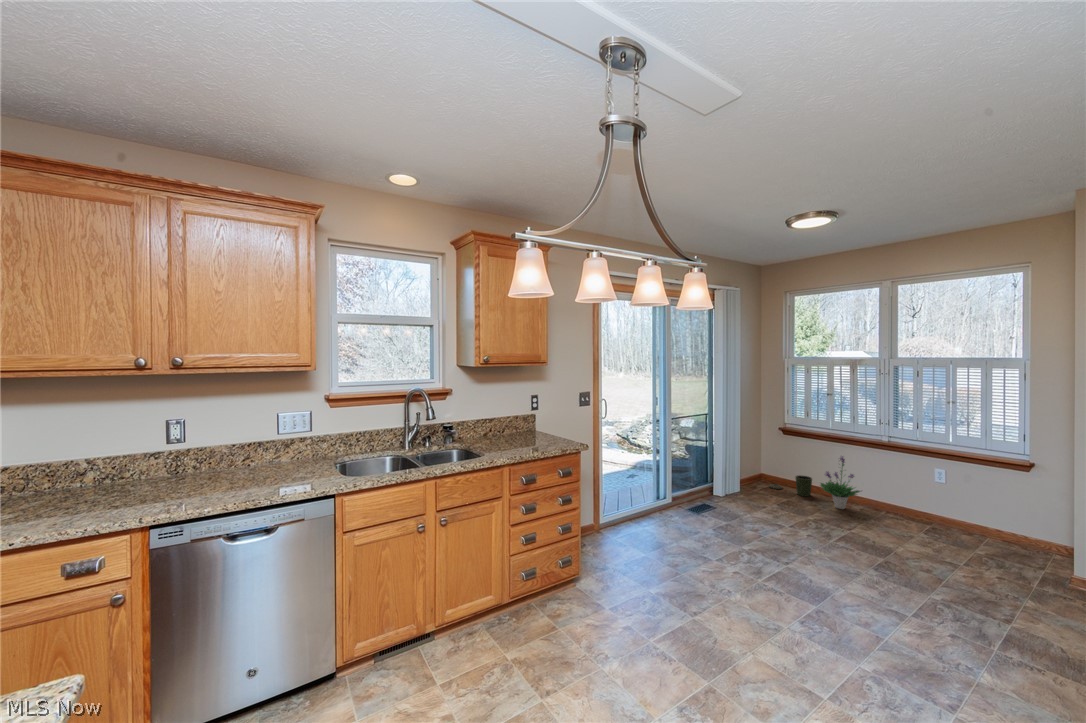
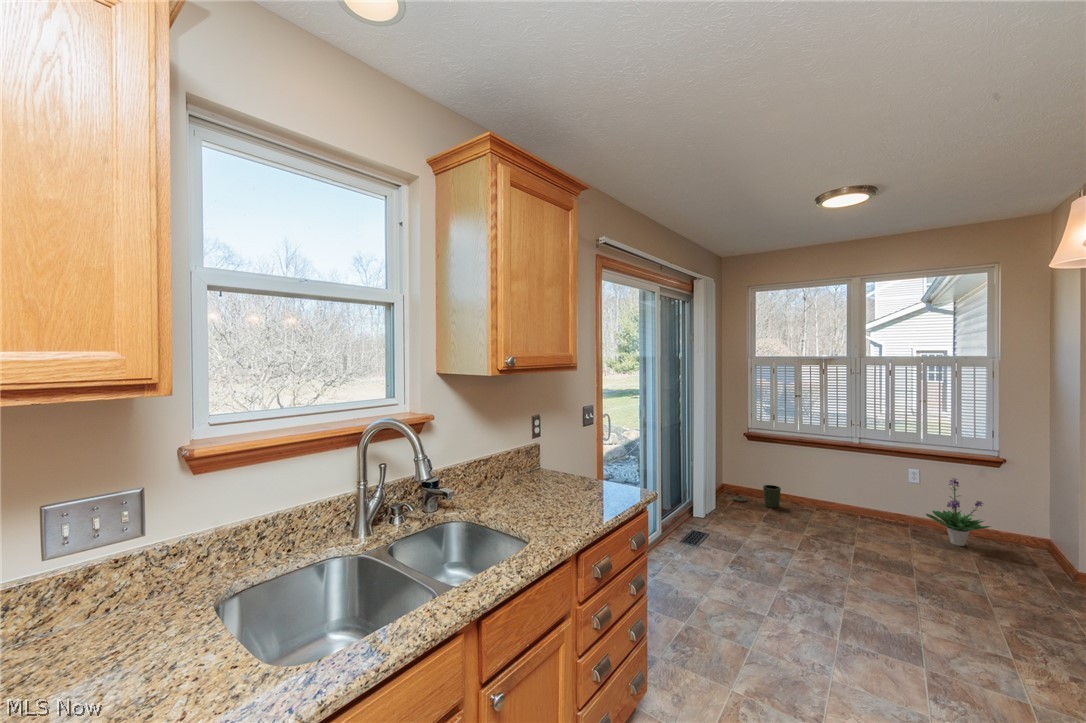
potted plant: present [820,456,860,509] -> present [926,478,990,546]

